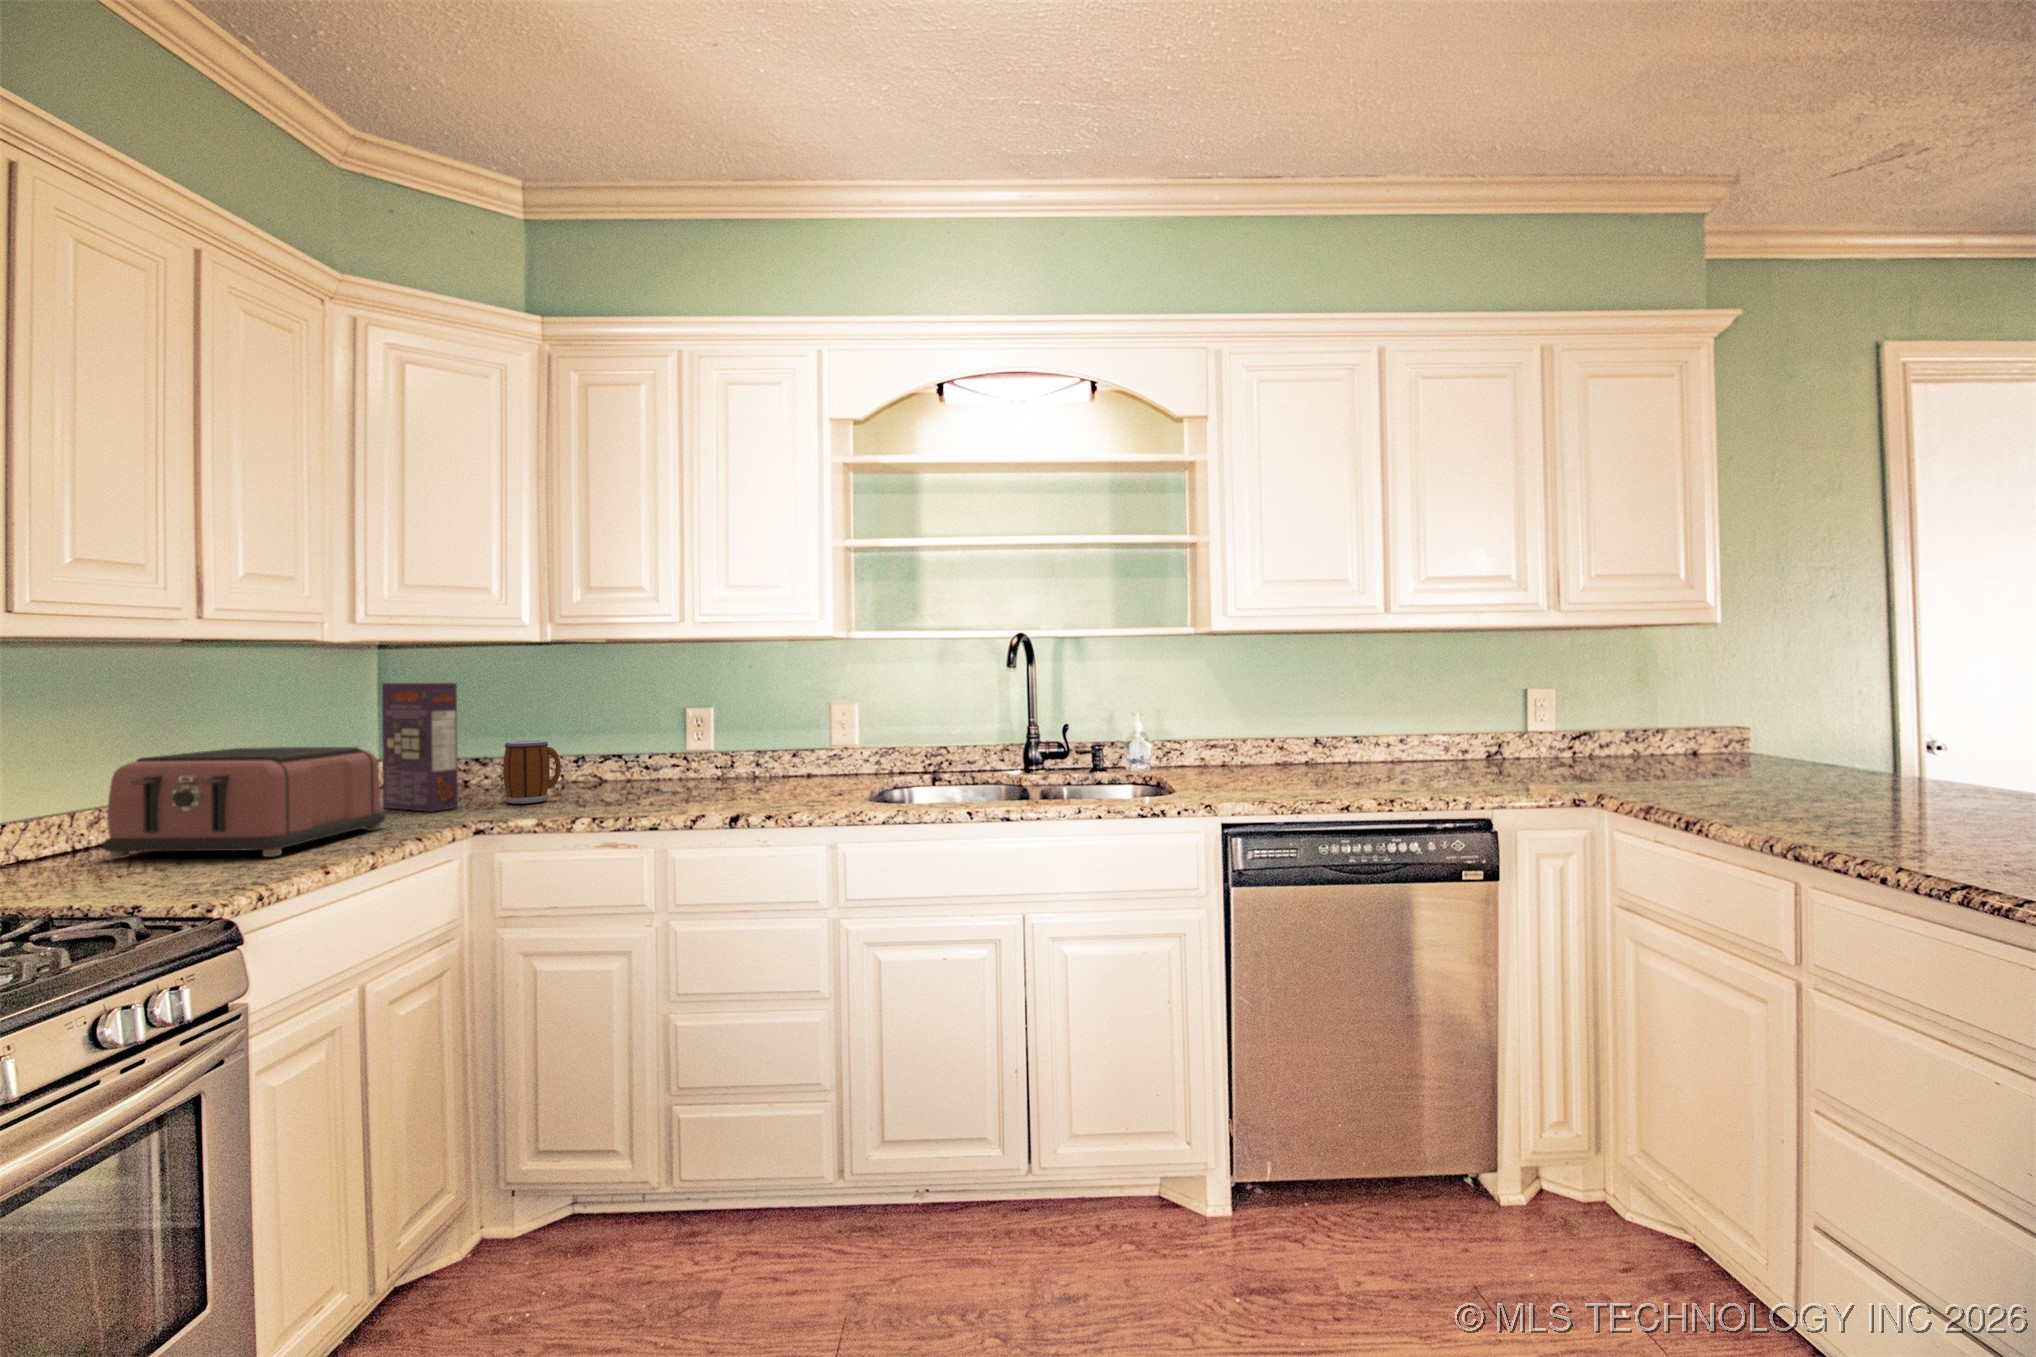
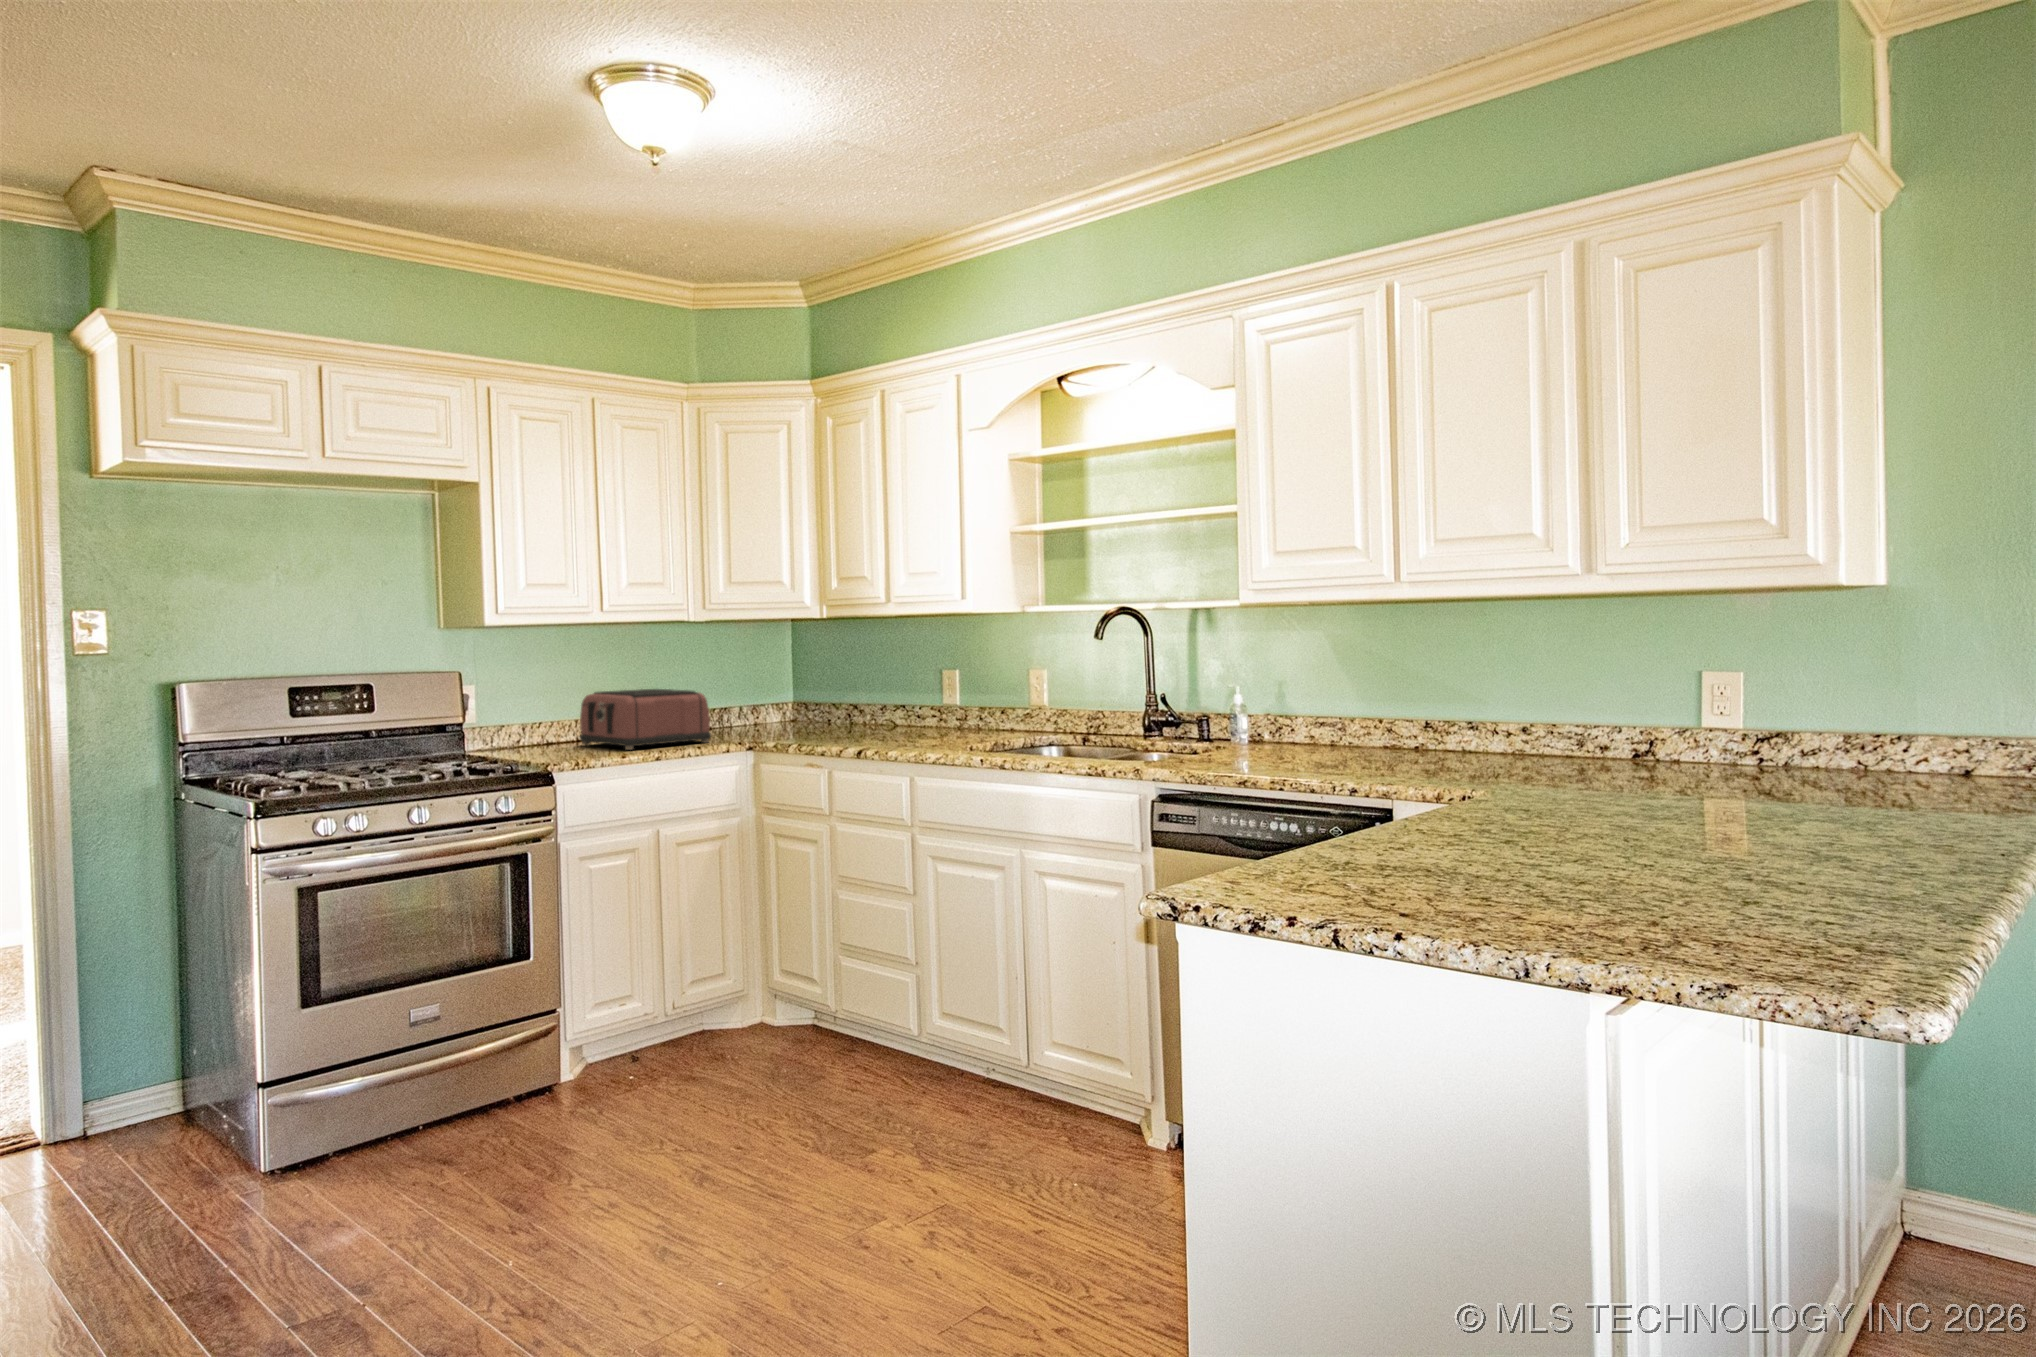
cereal box: present [382,683,458,812] -> none [746,649,776,736]
mug: present [503,740,561,804] -> none [803,692,837,736]

